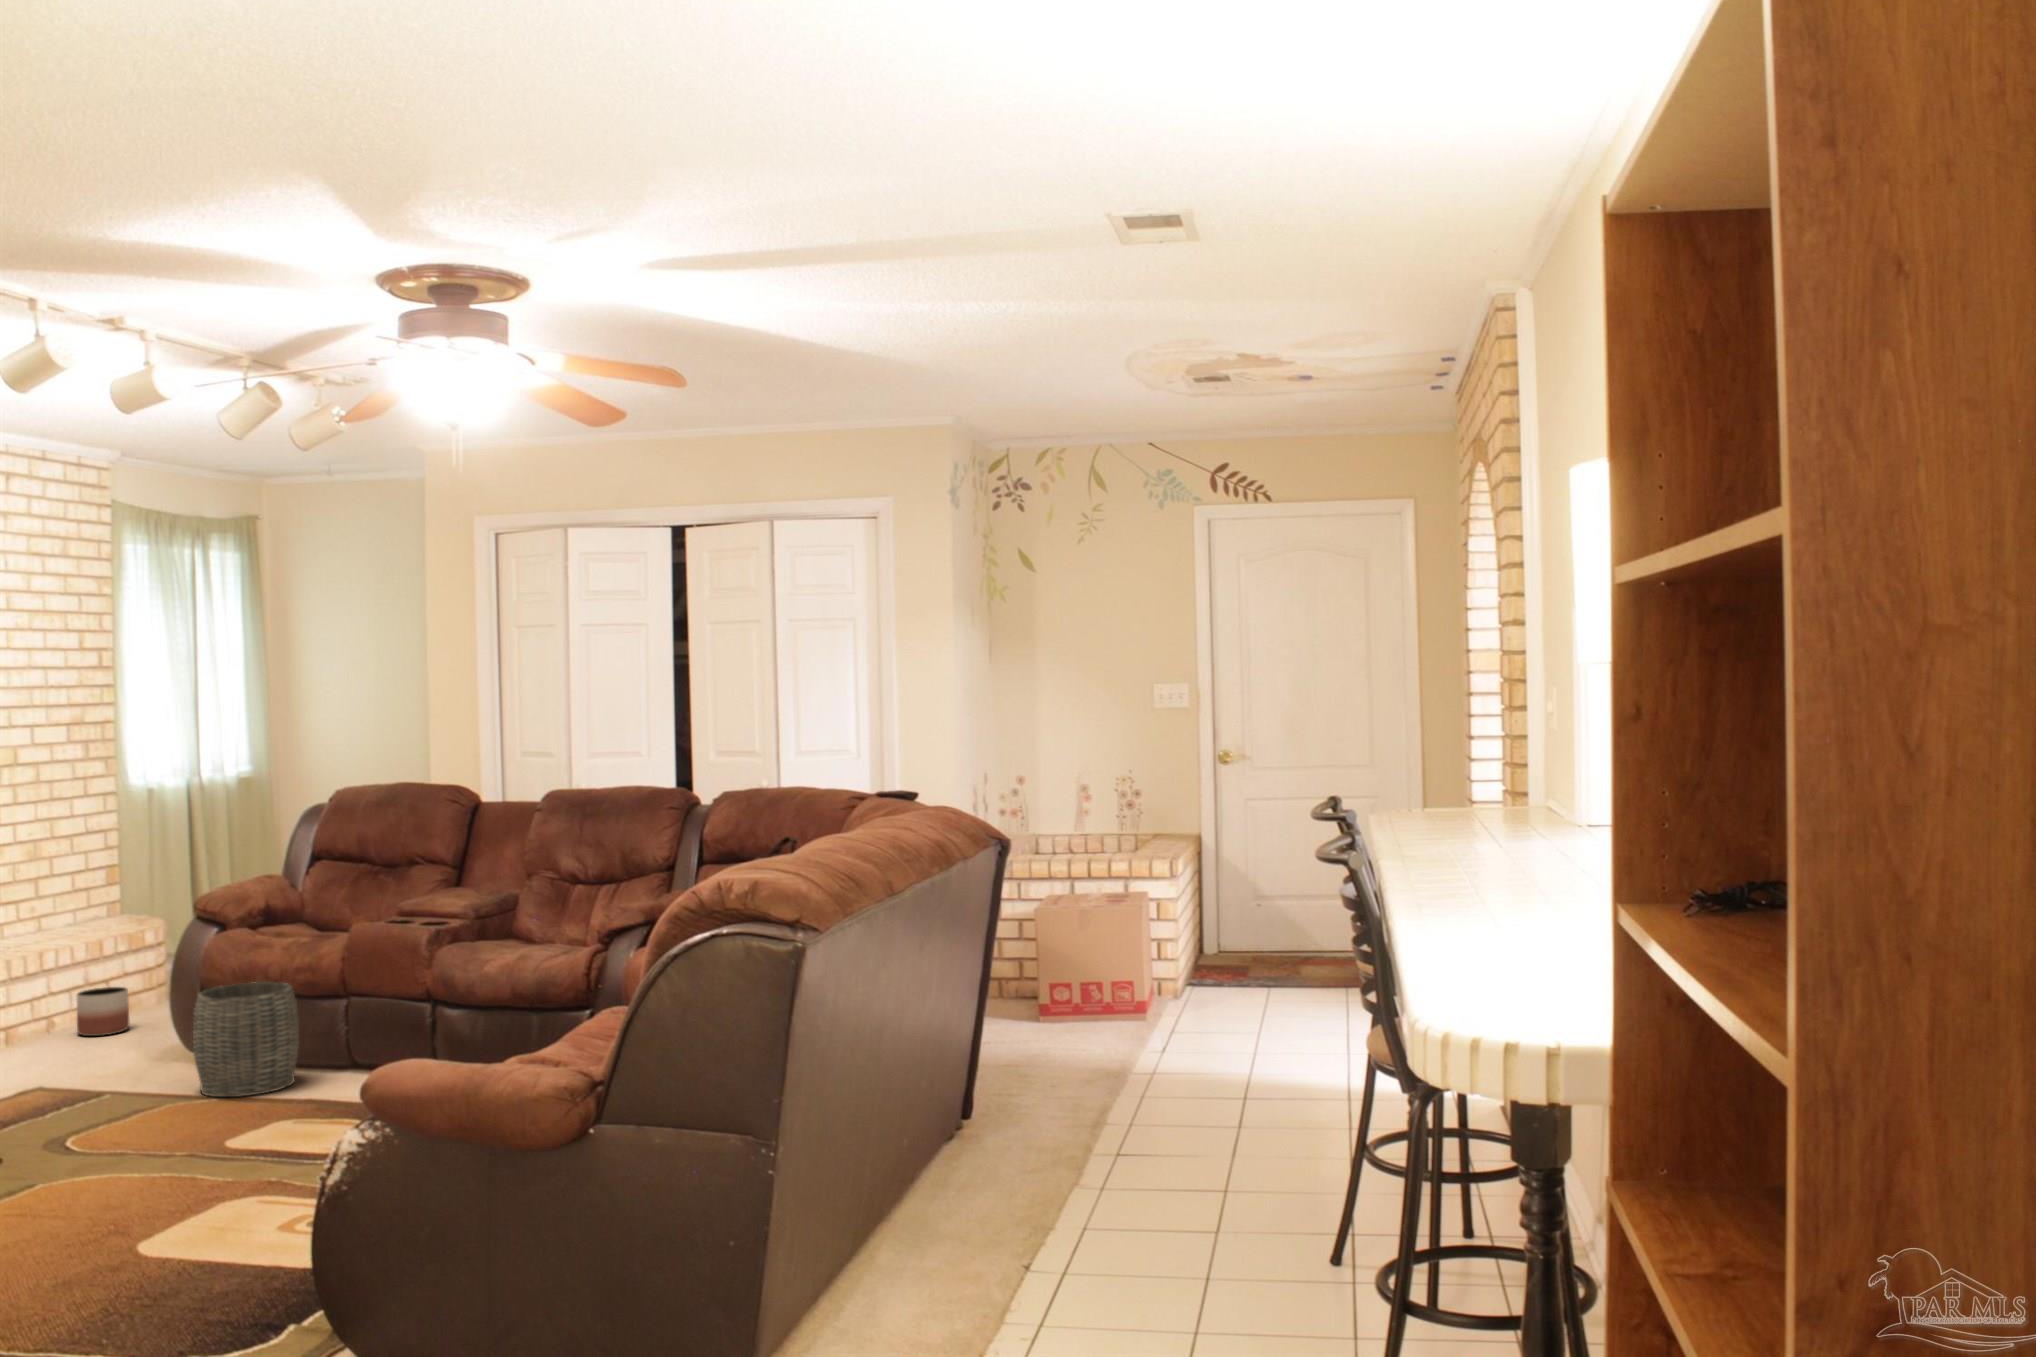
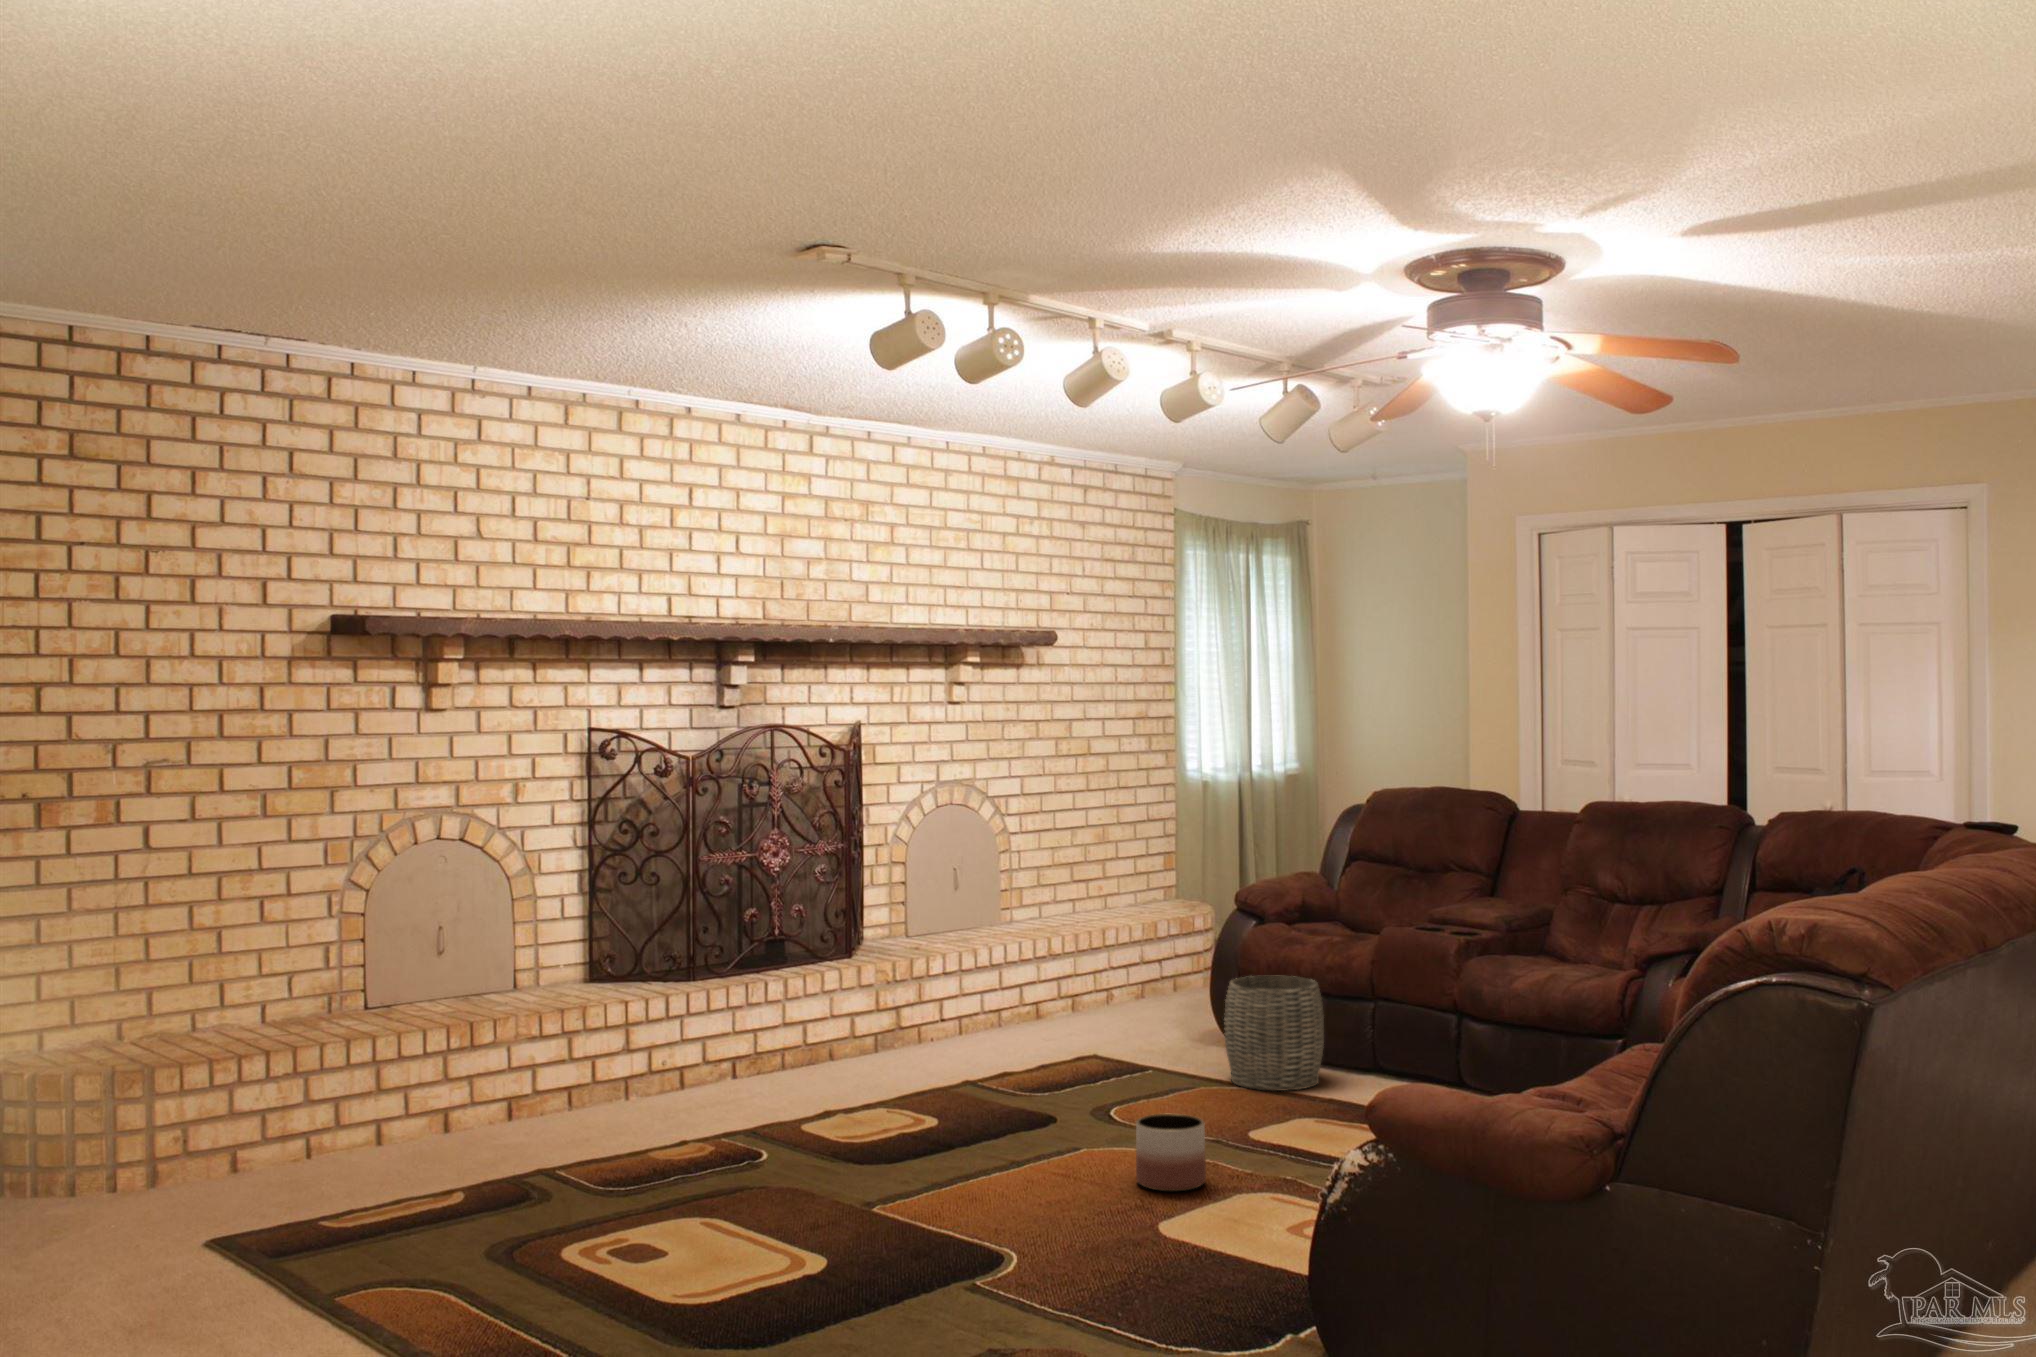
planter: present [77,987,129,1036] -> present [1136,1114,1206,1191]

